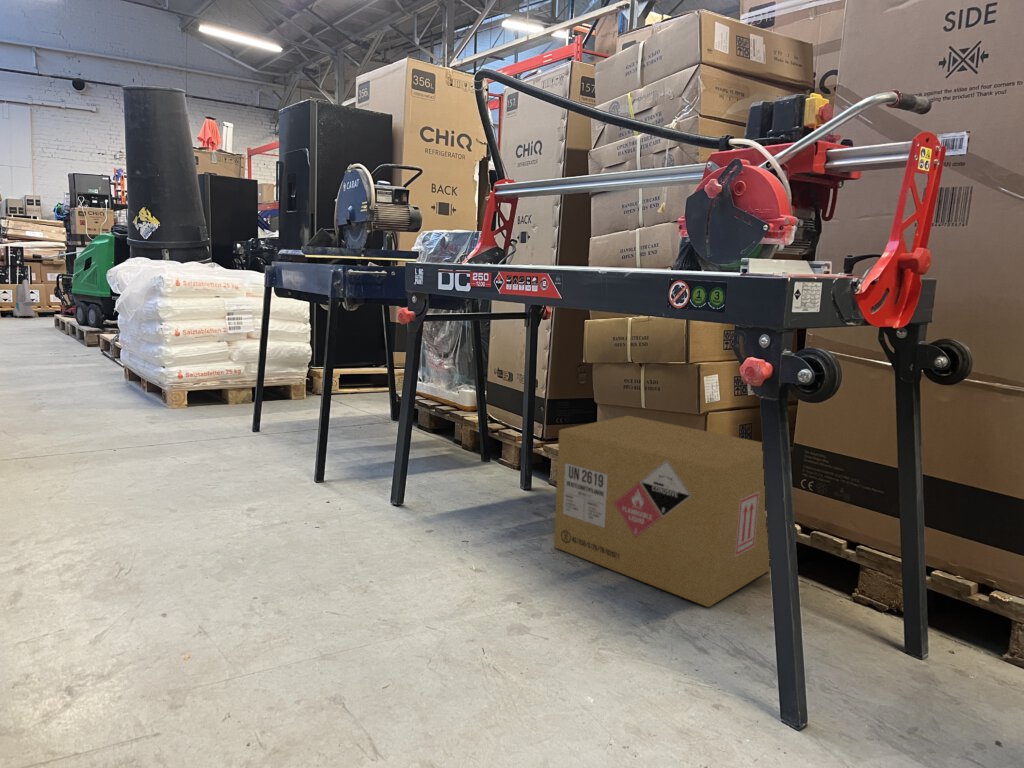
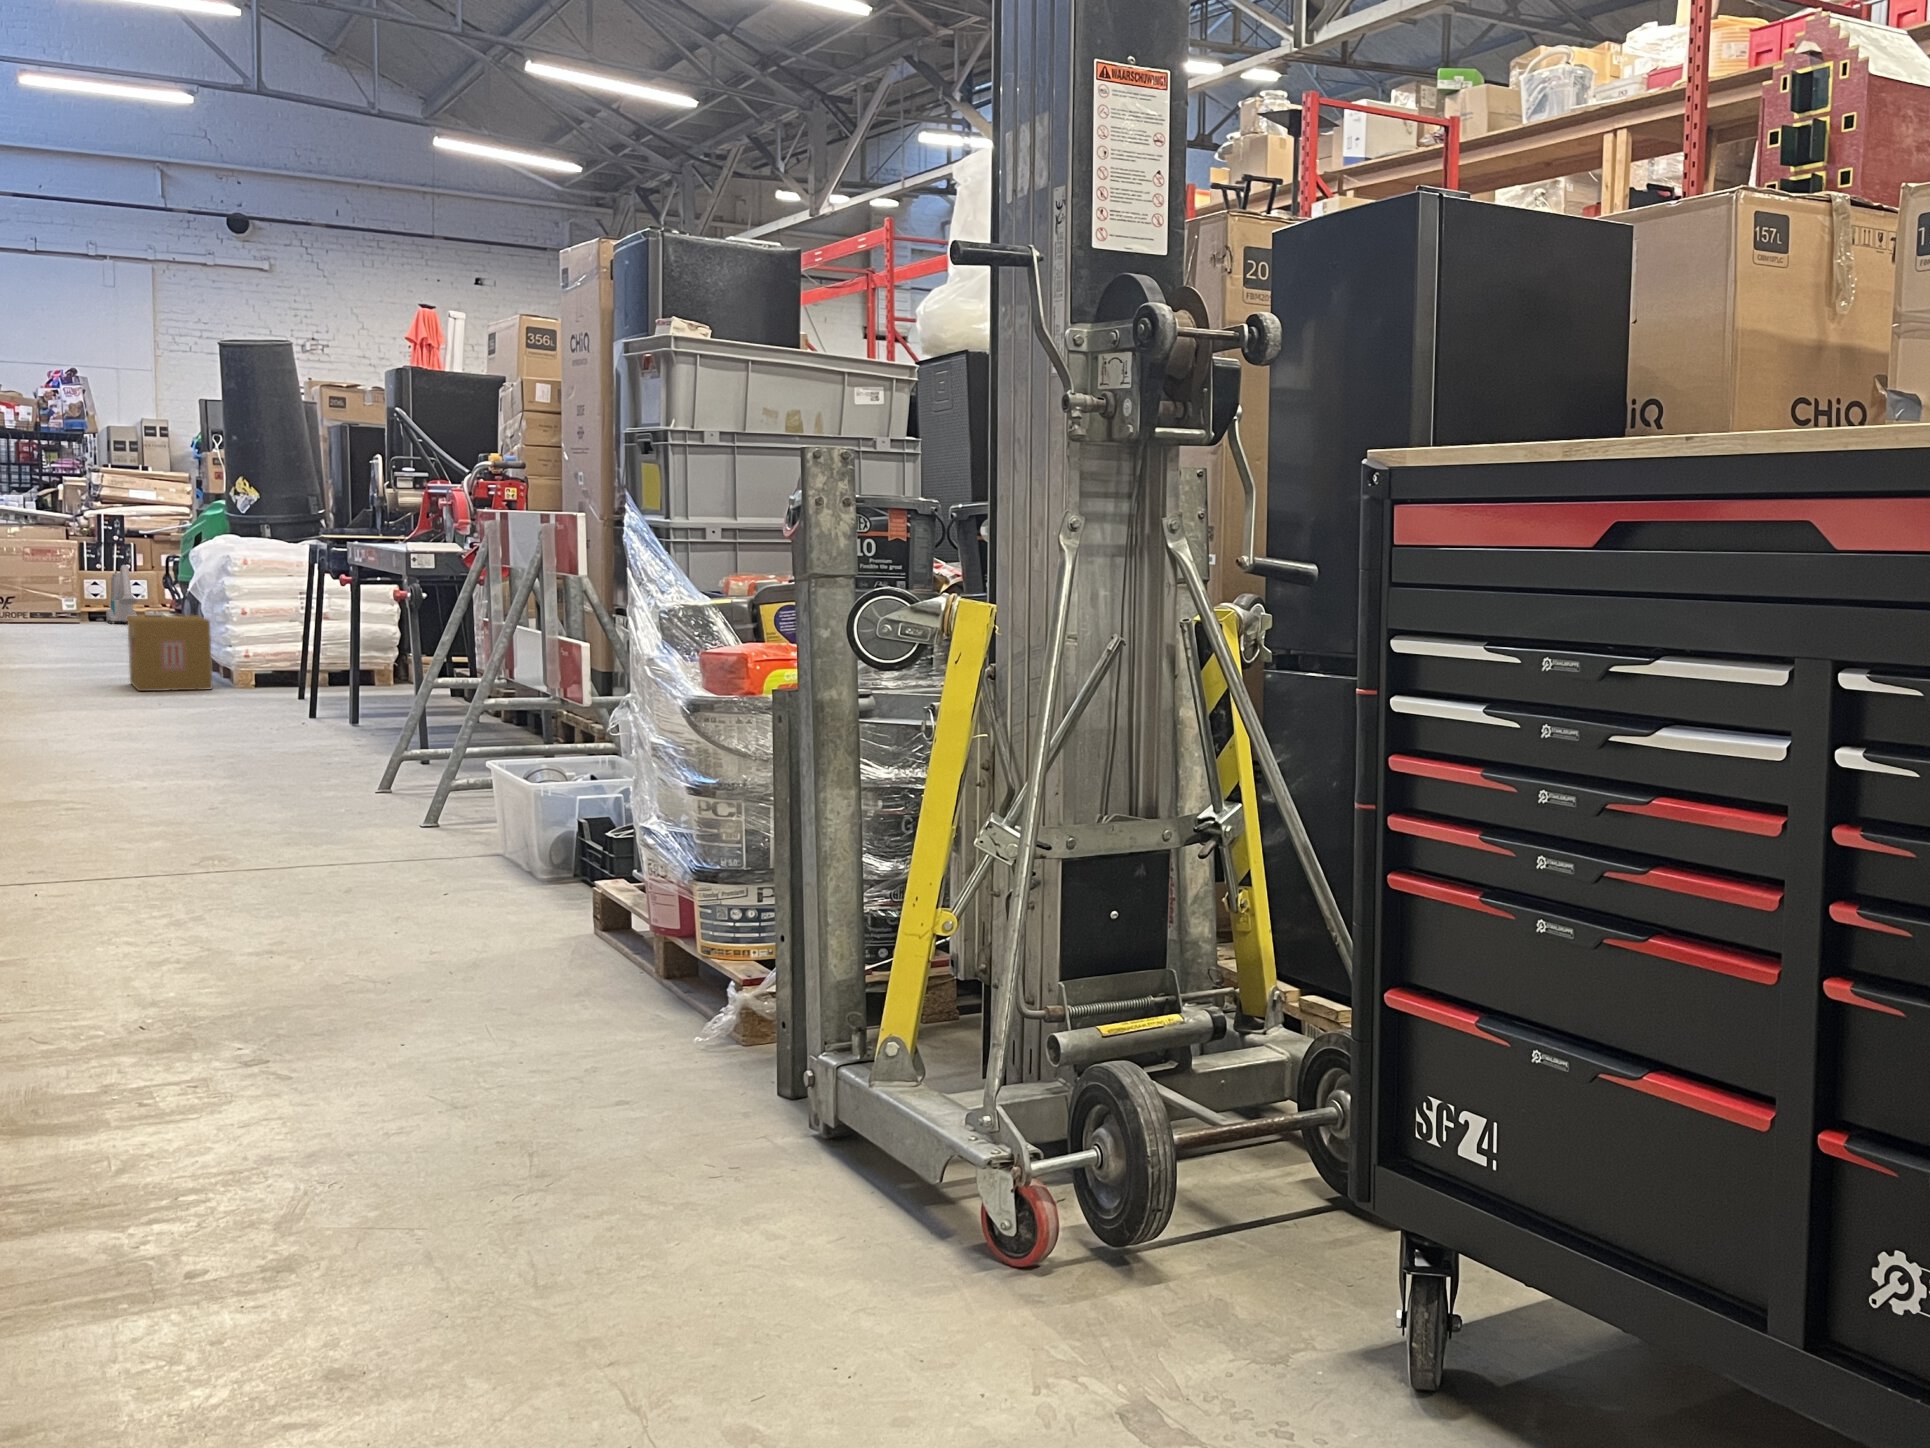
cardboard box: present [554,416,770,607] -> present [128,615,212,691]

